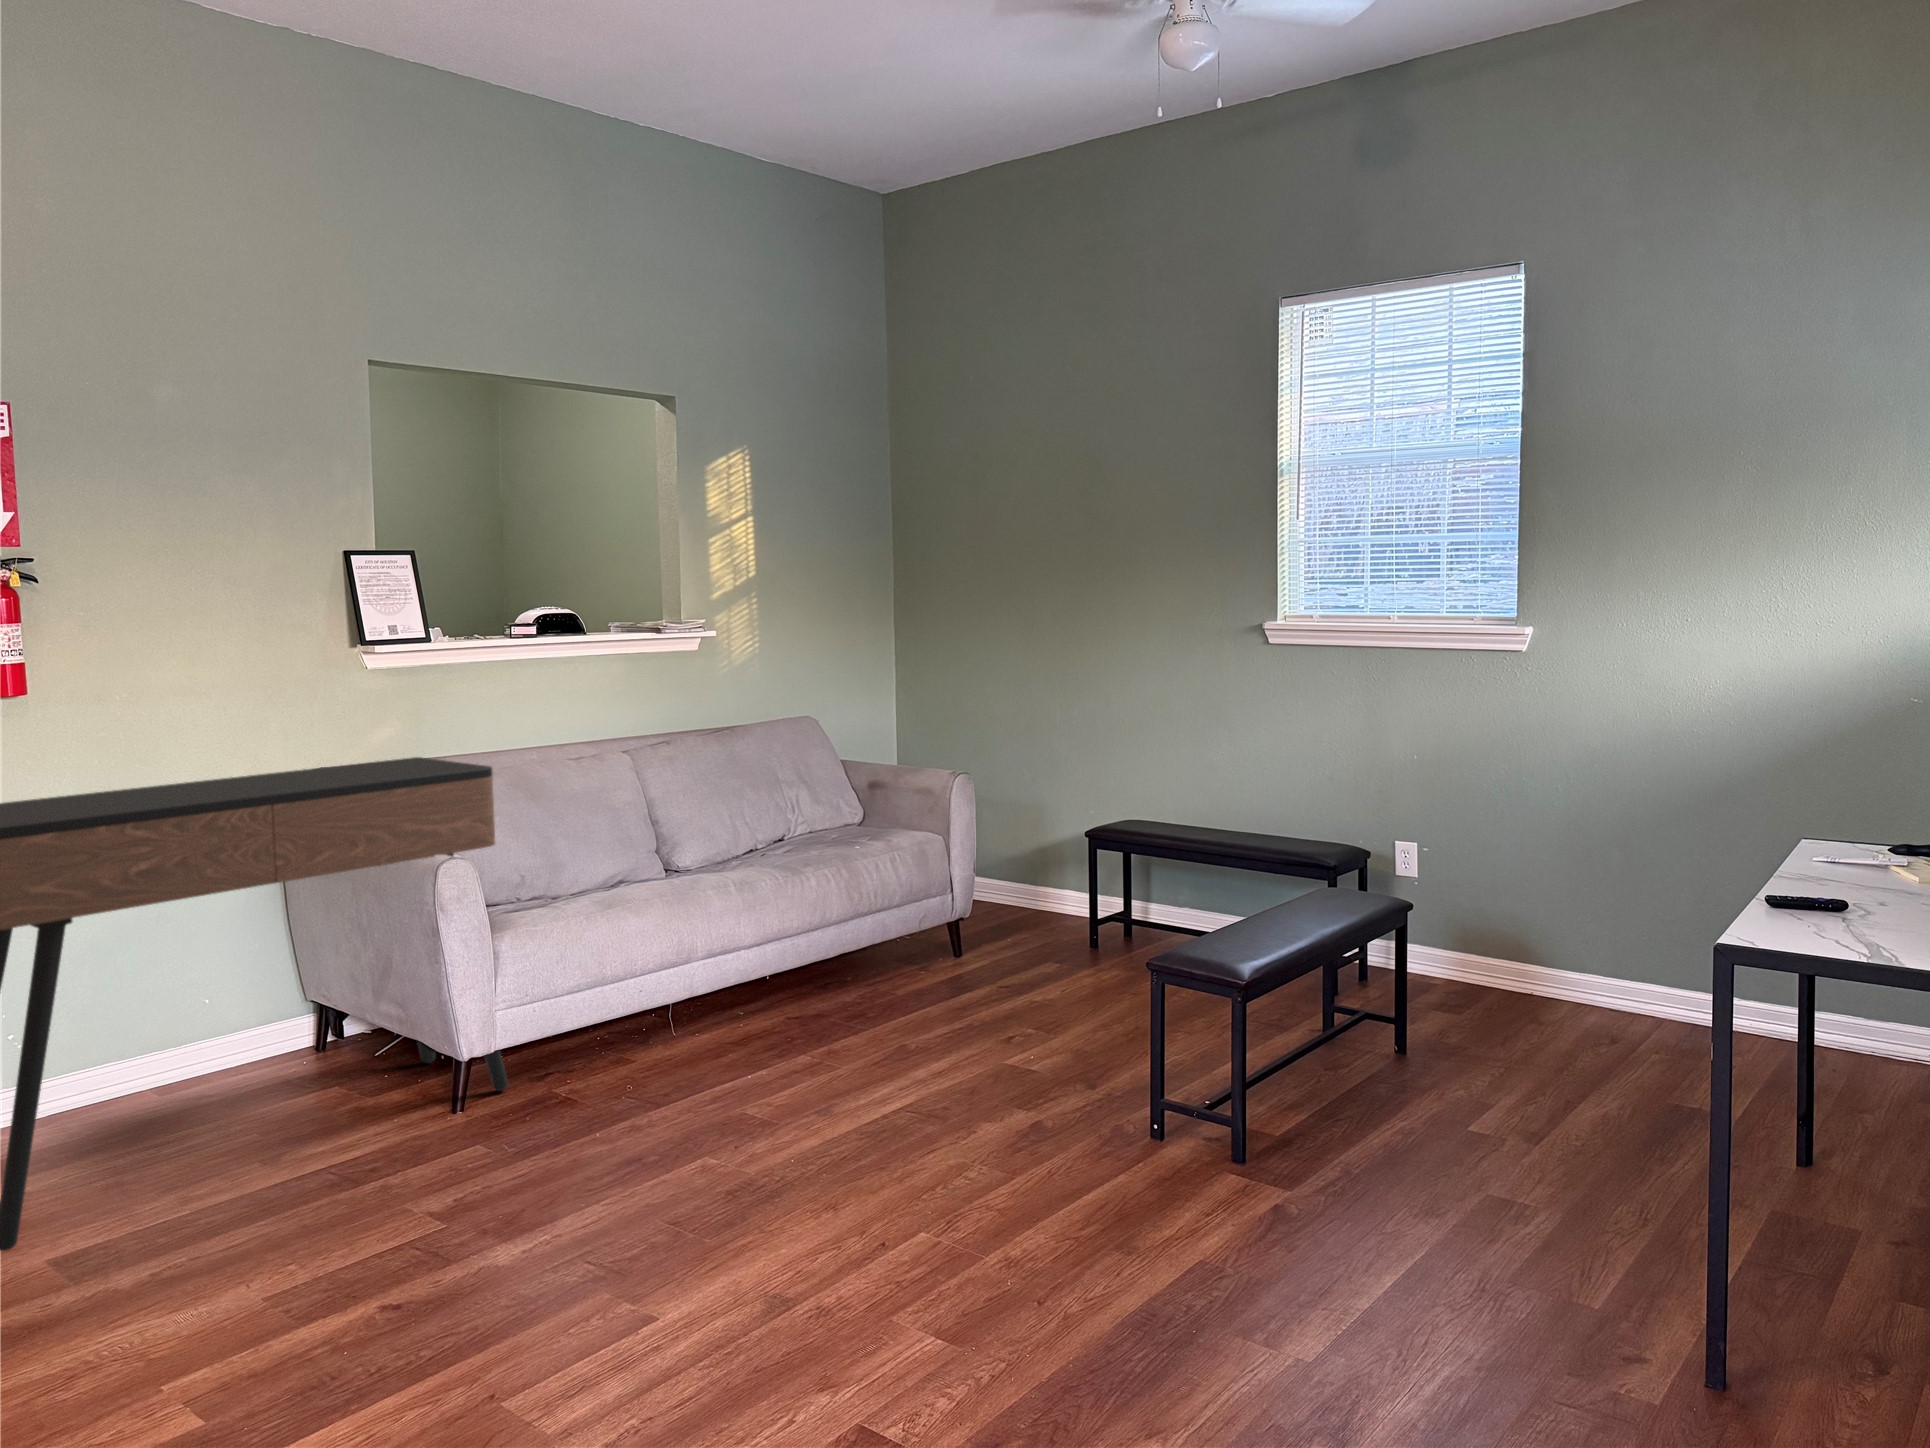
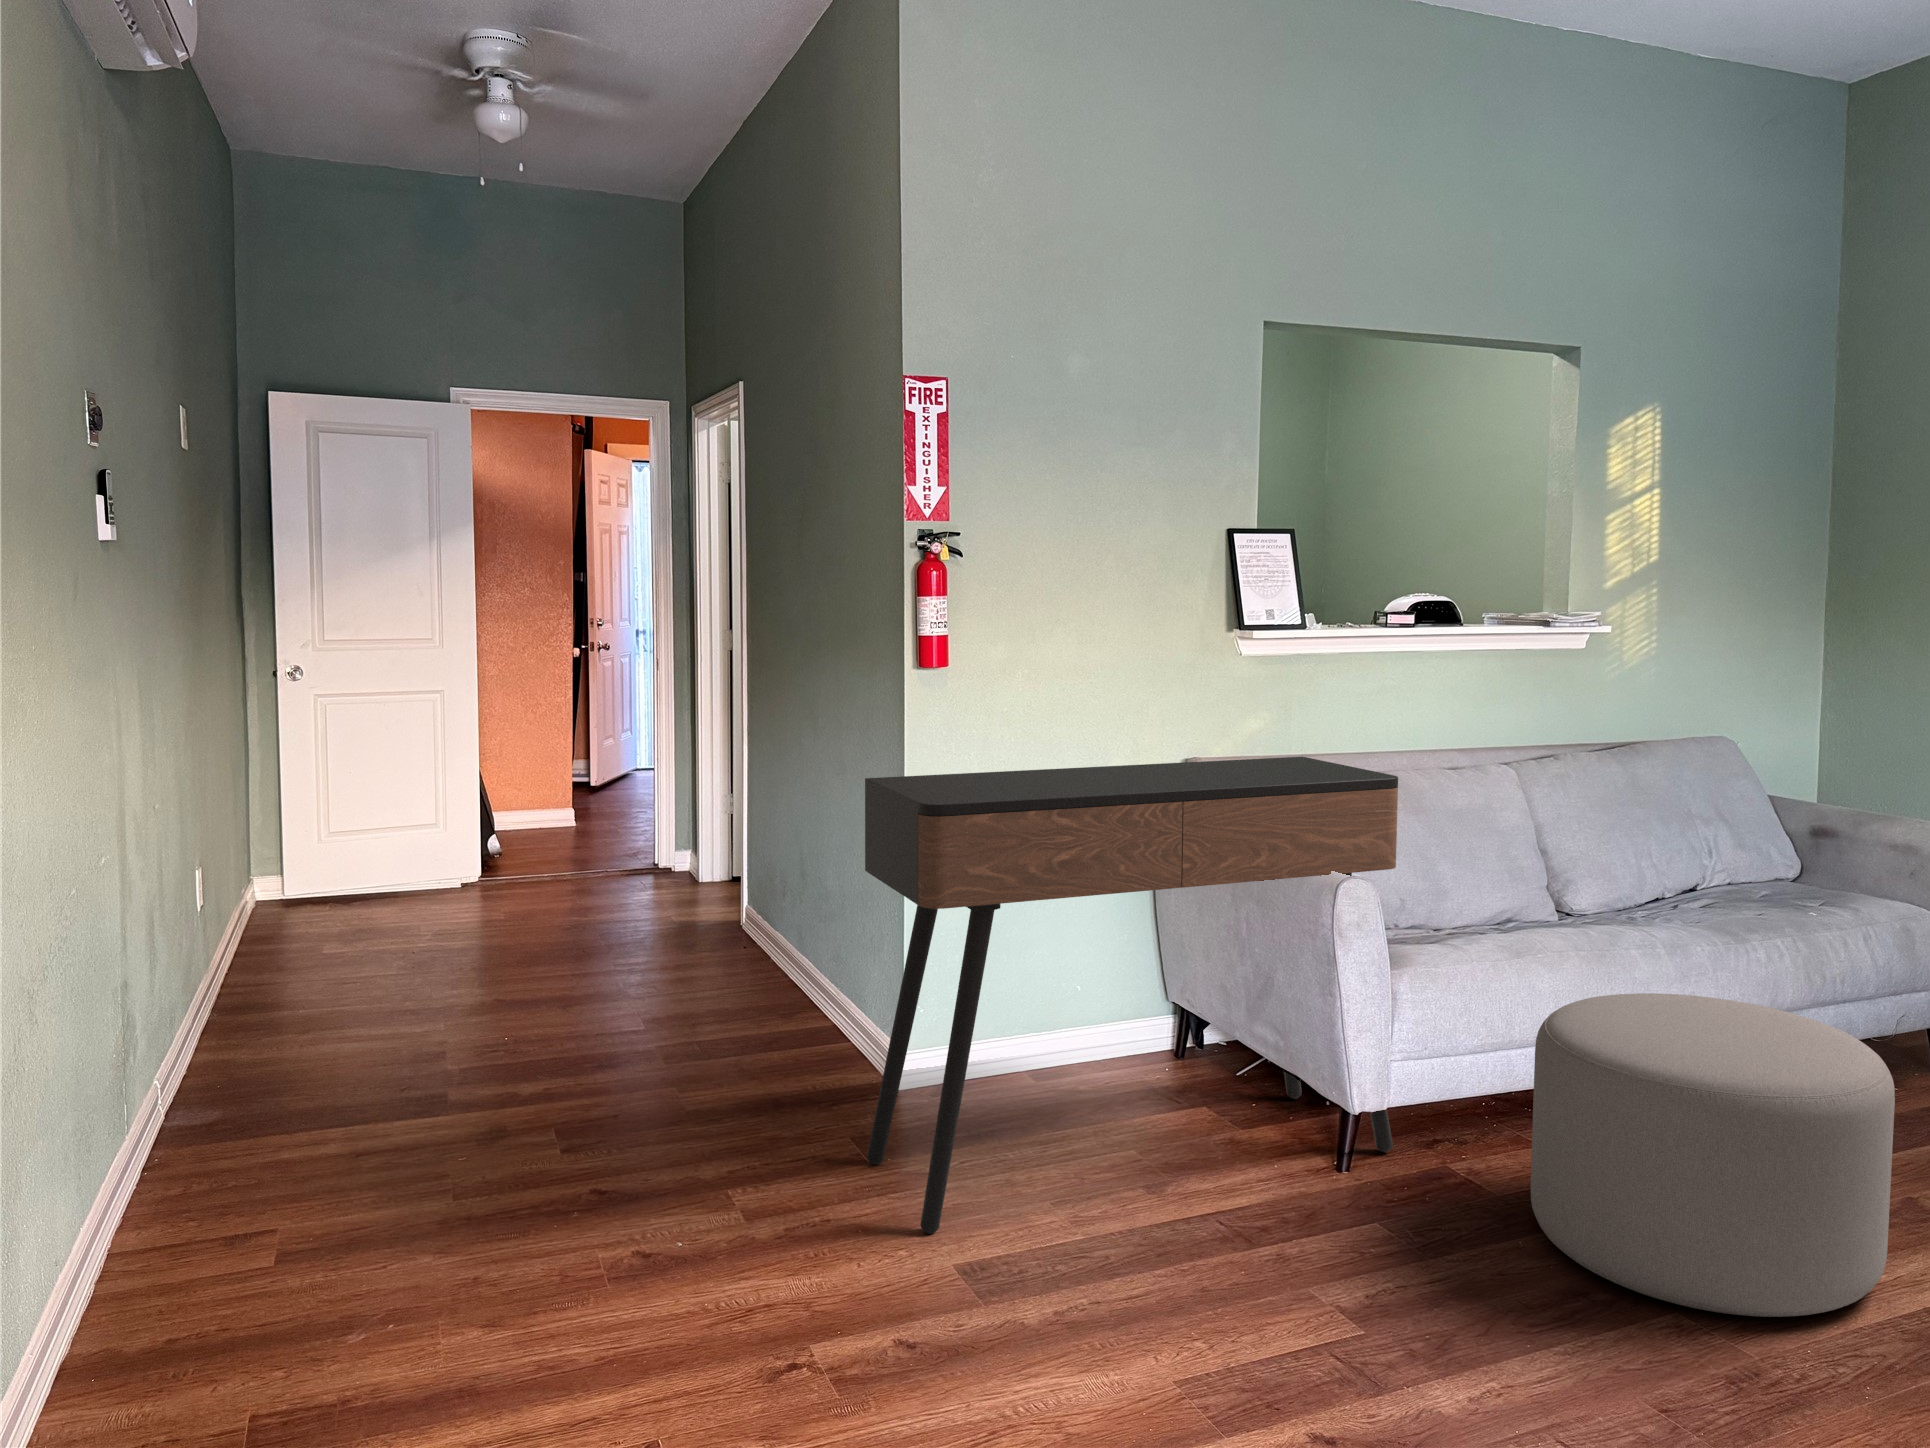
ottoman: none [604,919,863,1155] -> present [1531,993,1895,1317]

